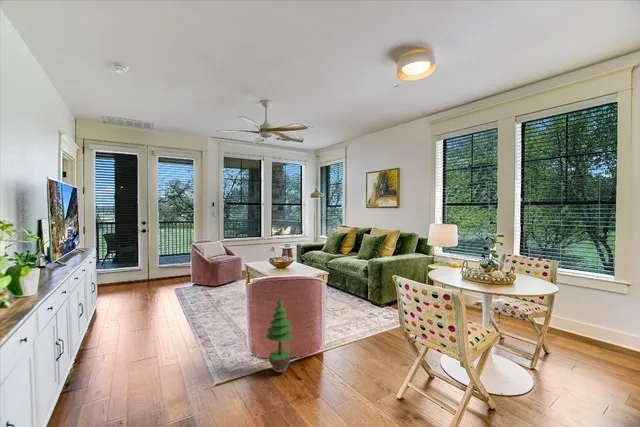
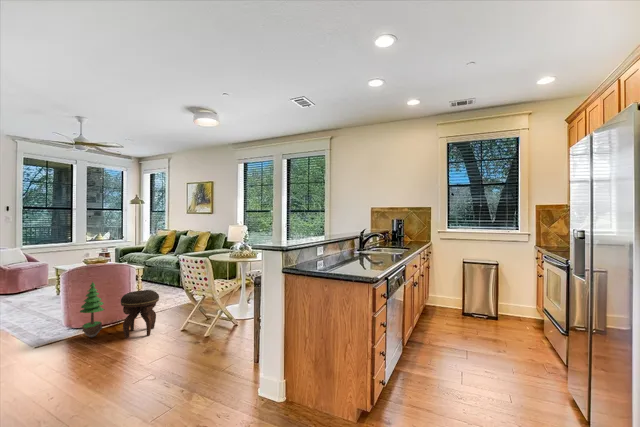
footstool: none [312,315,361,388] -> present [121,290,159,338]

